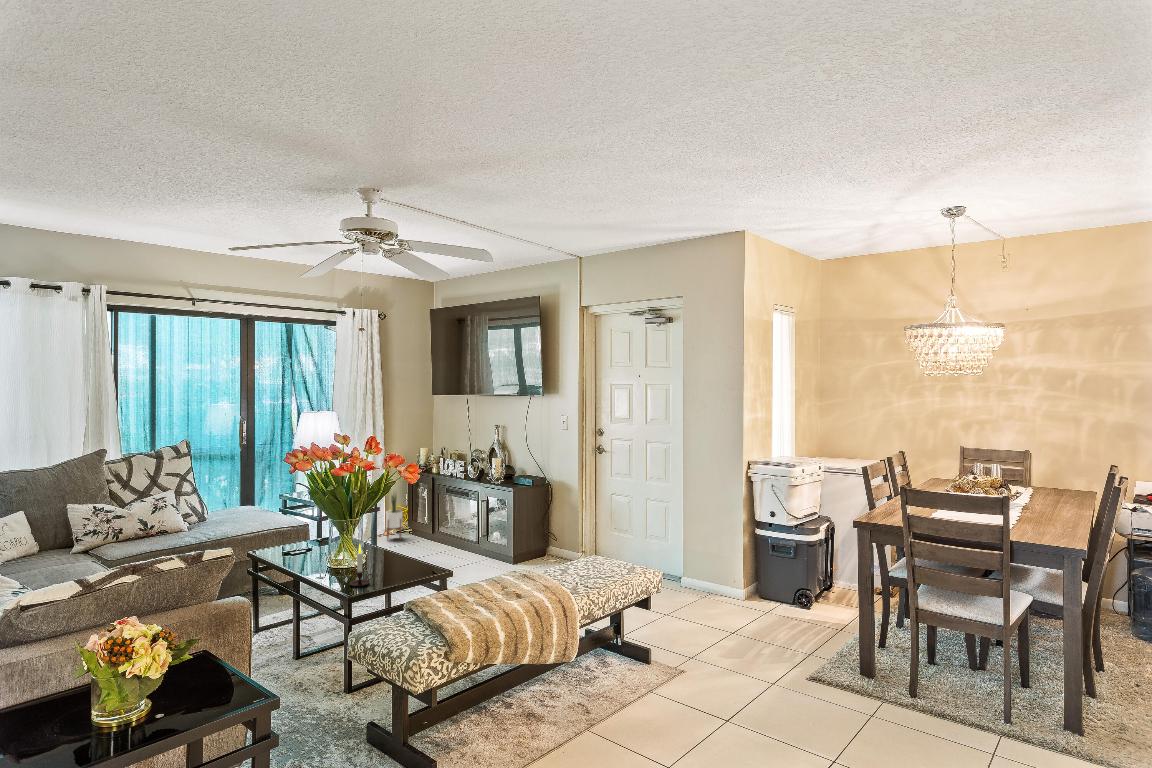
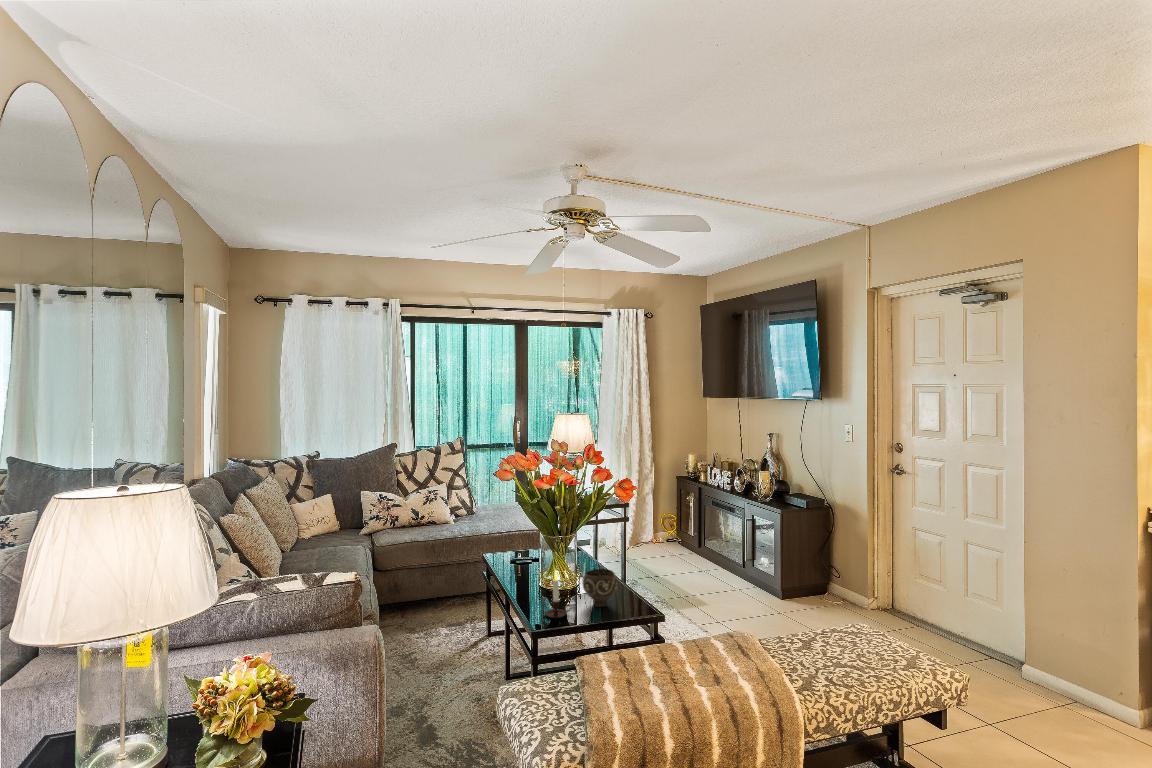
potted plant: present [386,492,402,541] -> none [651,491,668,550]
bowl: none [378,542,410,574] -> present [583,569,617,607]

